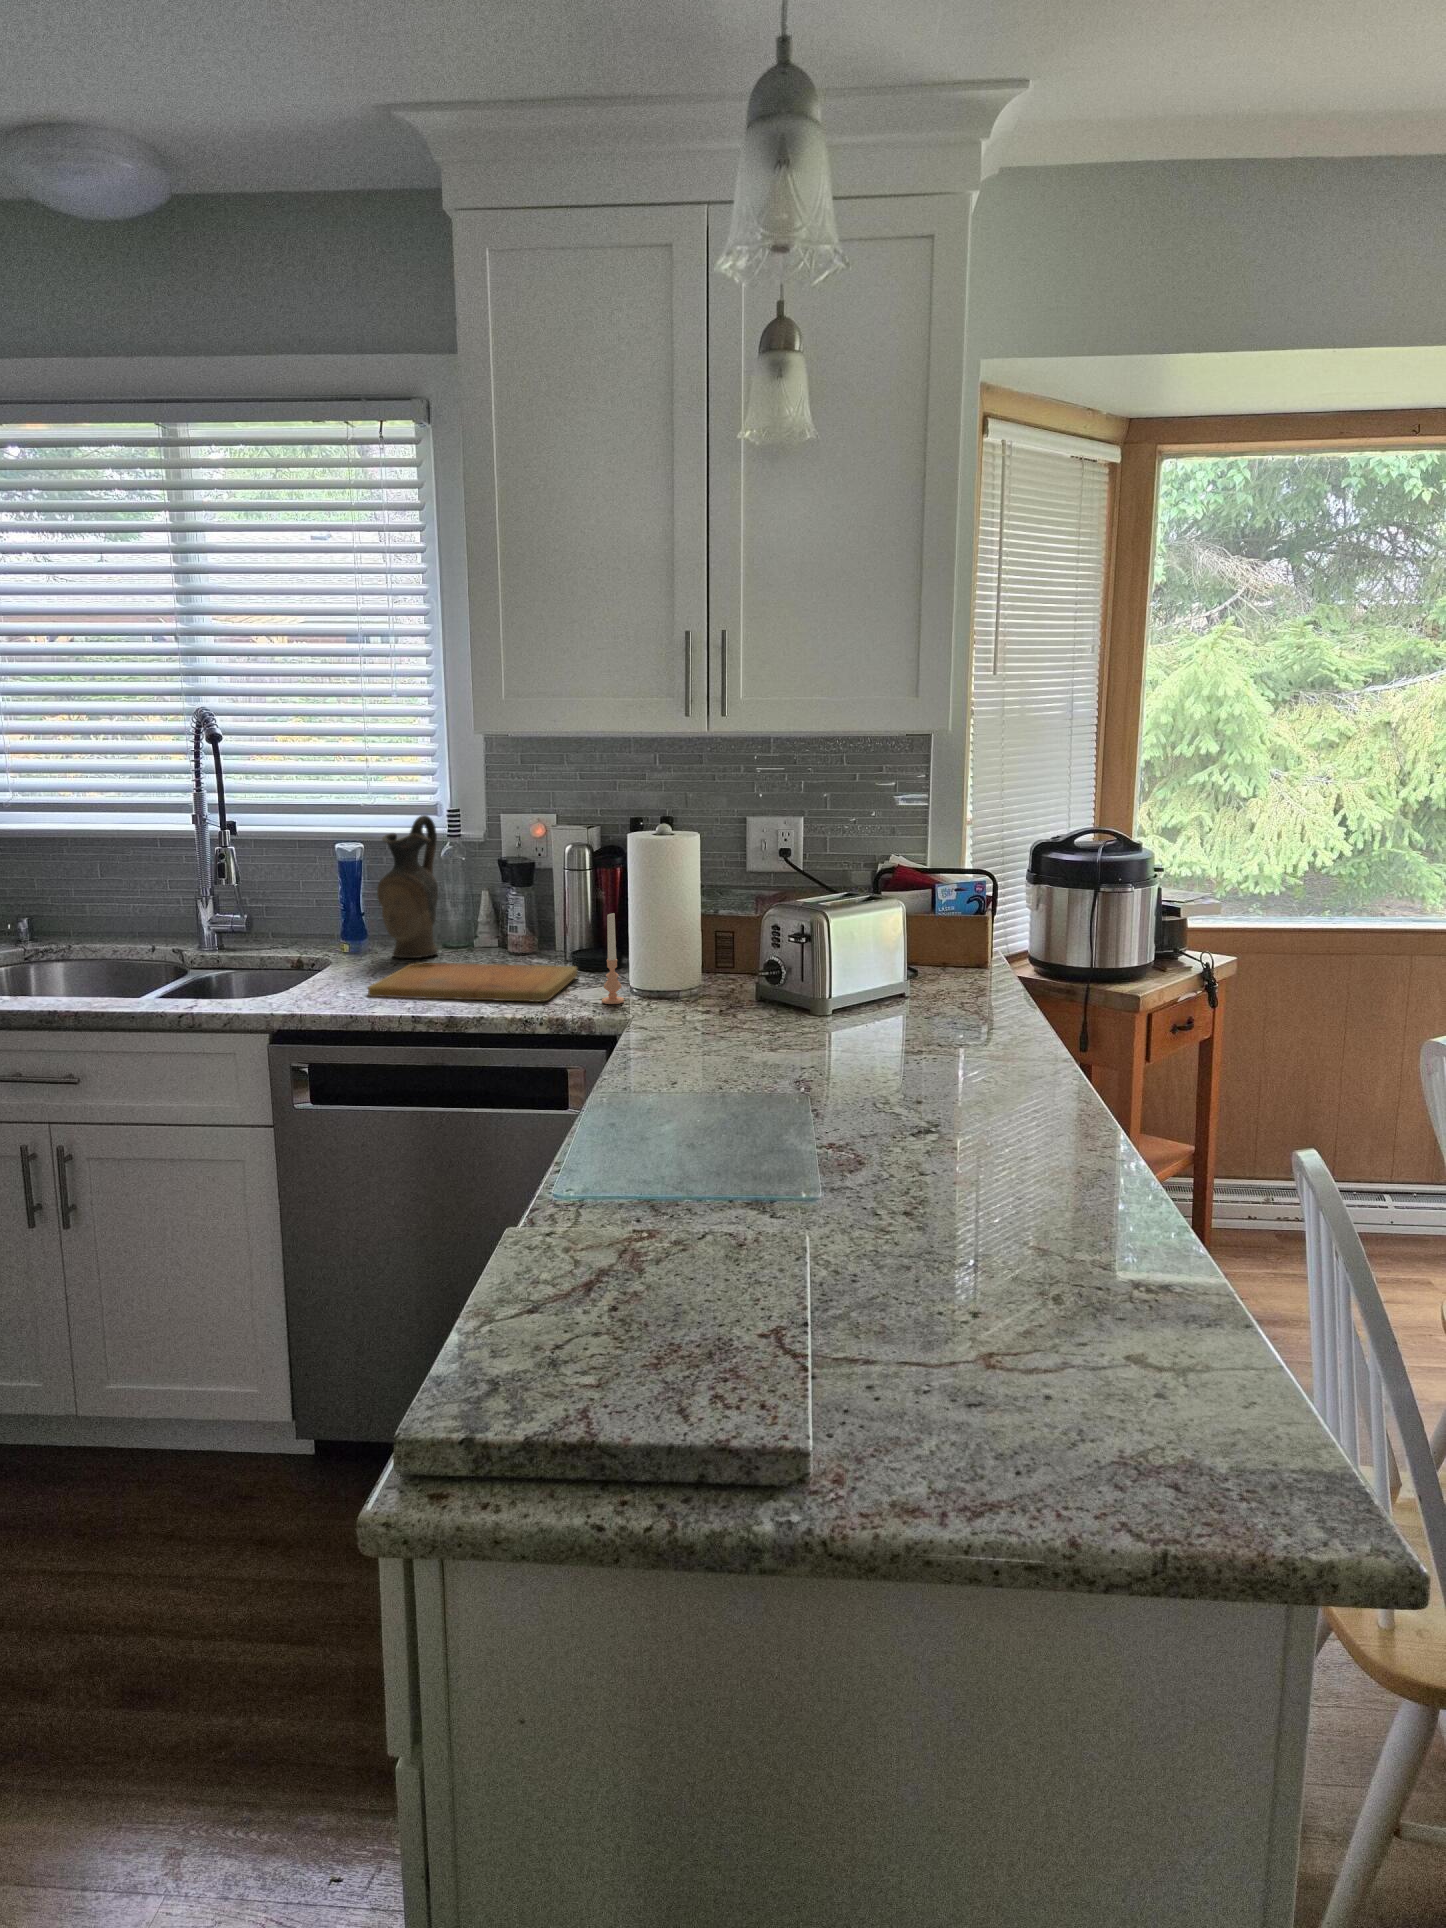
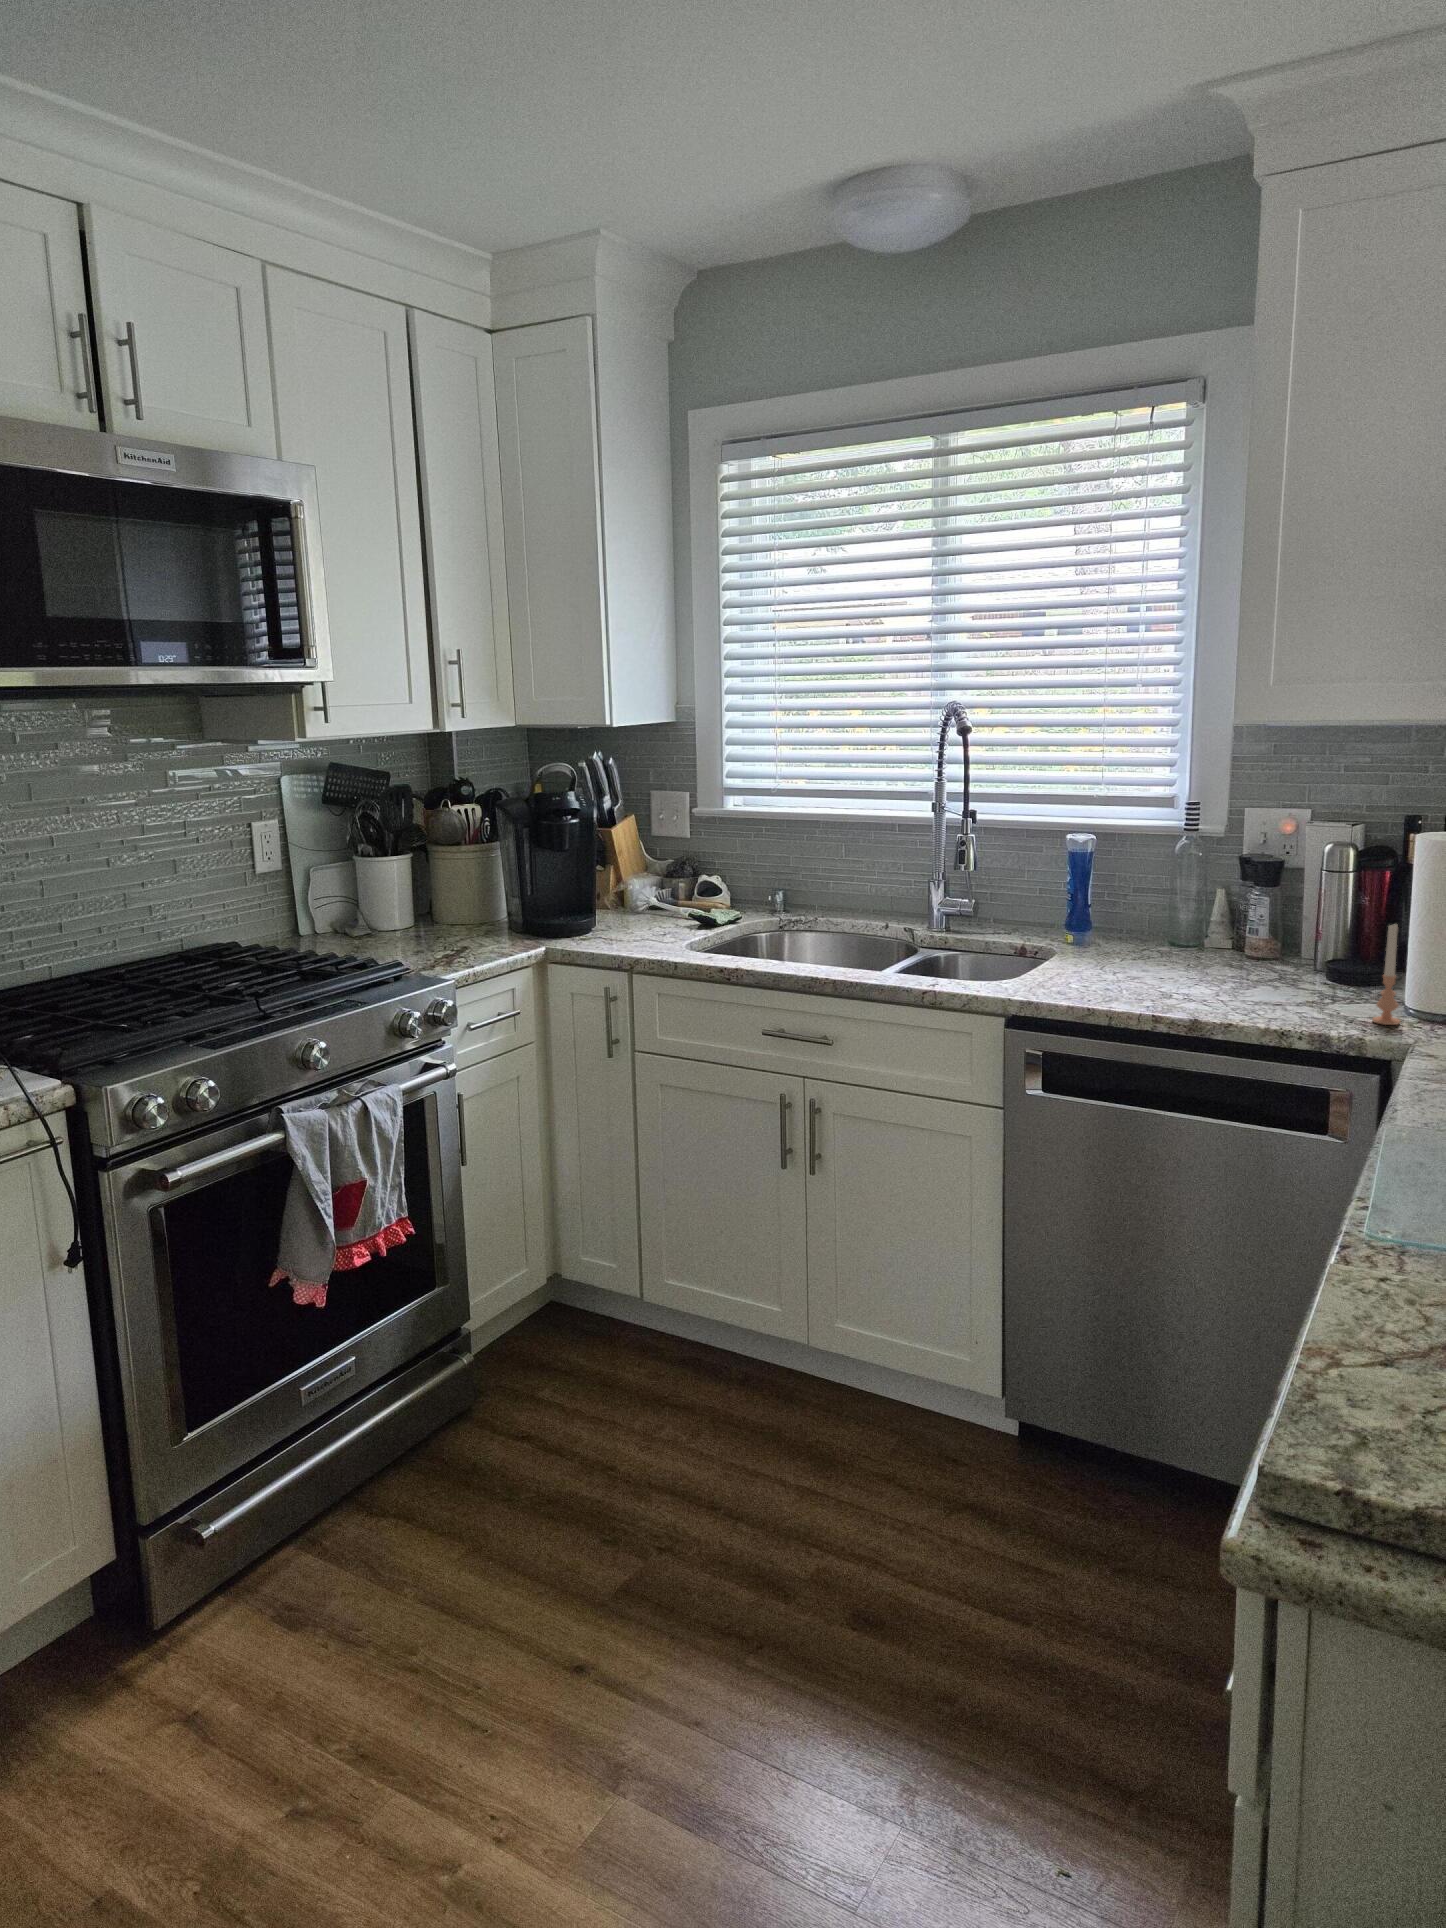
ceramic pitcher: present [377,815,438,958] -> none [1110,809,1175,954]
cutting board: present [368,963,577,1002] -> none [1104,960,1336,1014]

